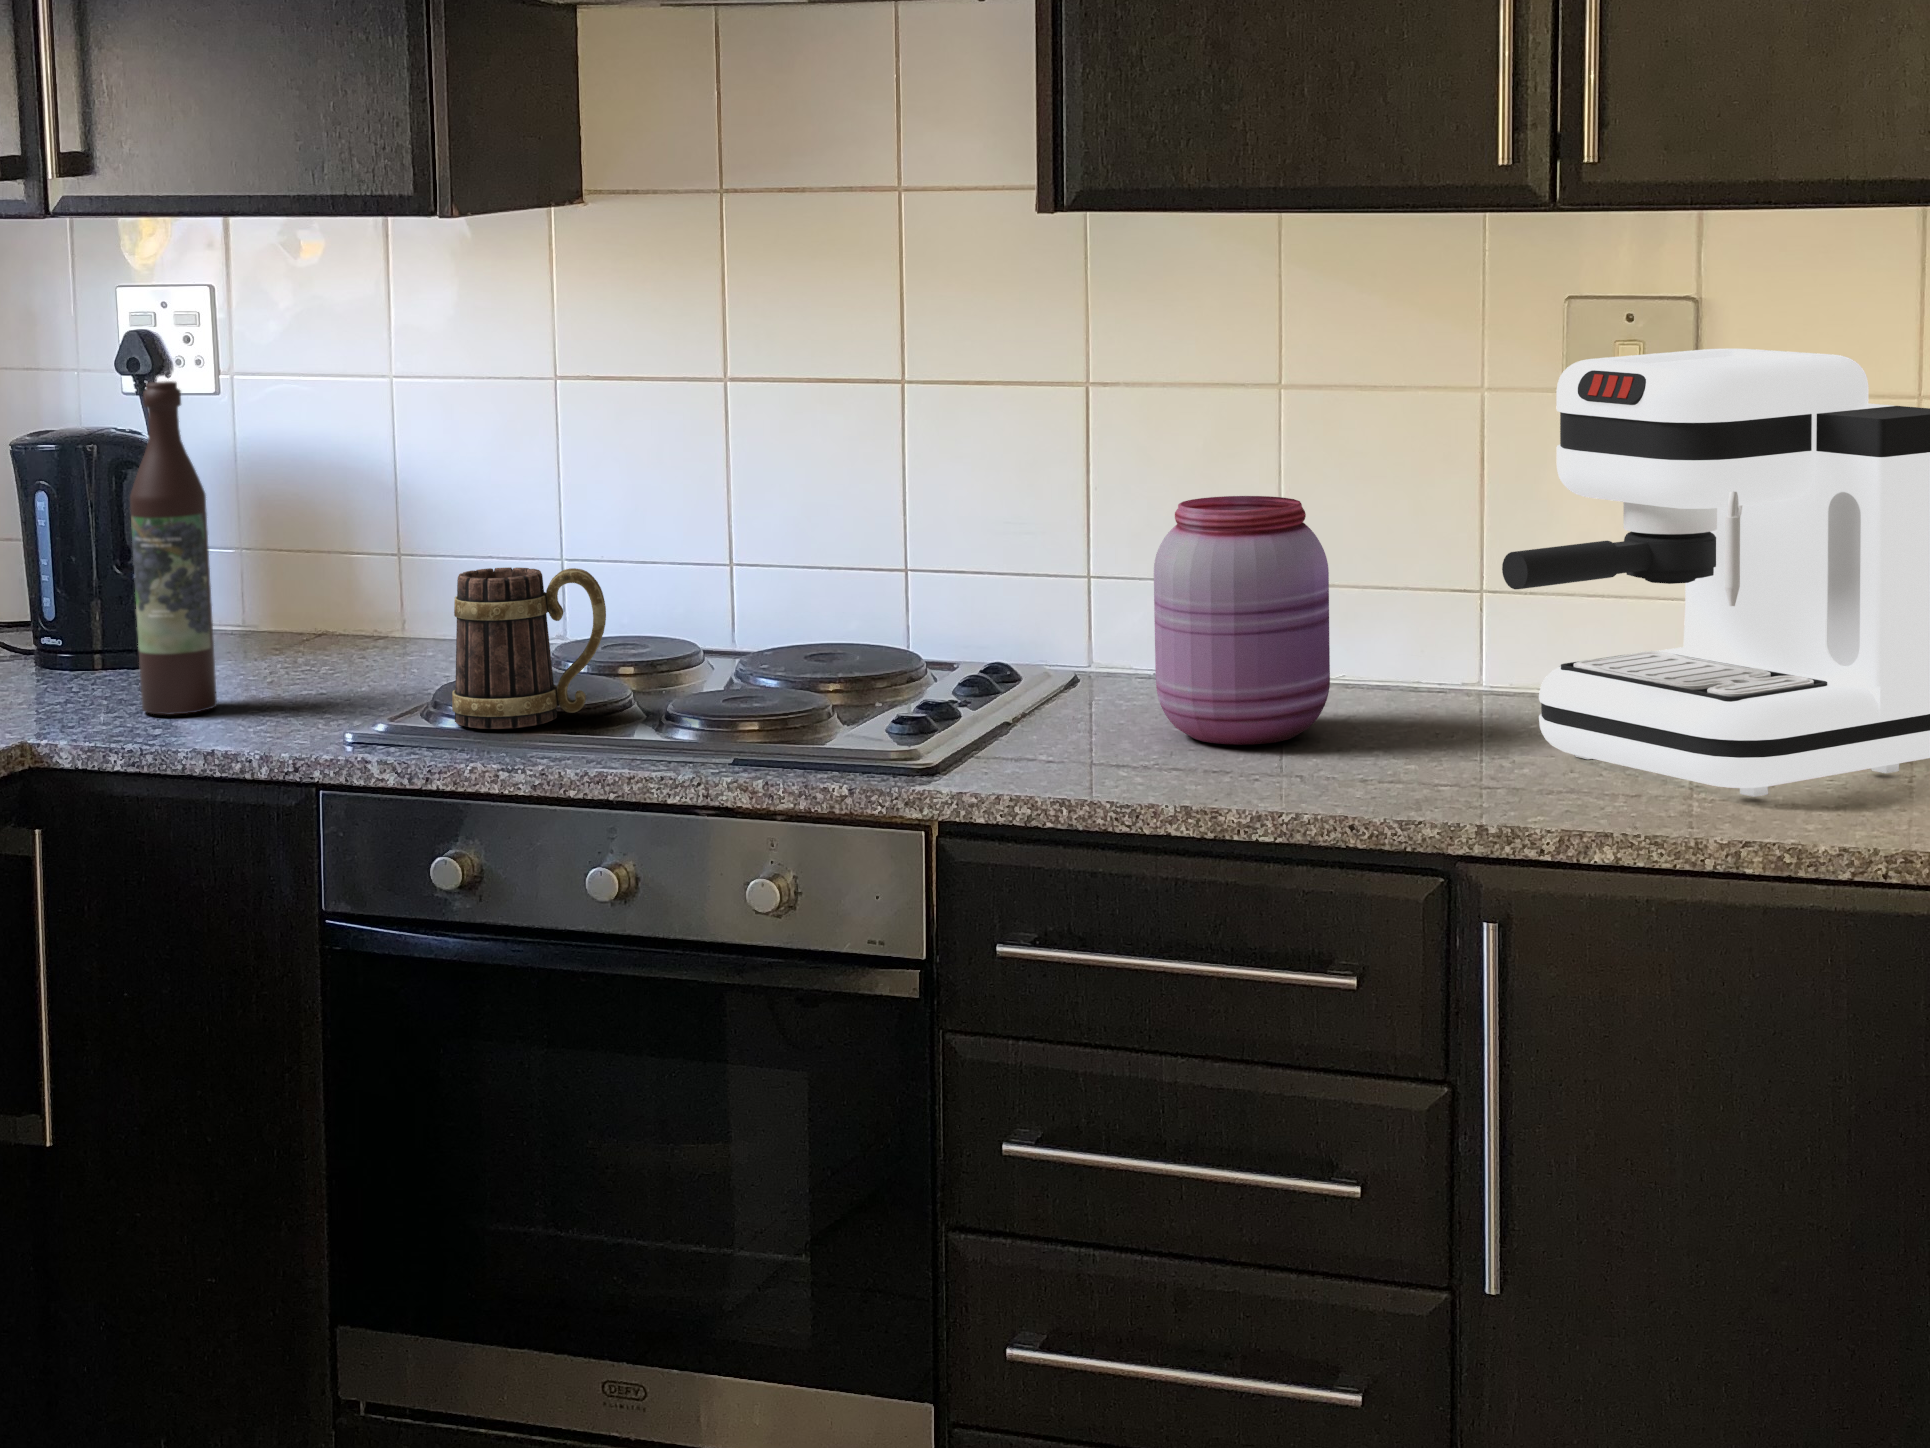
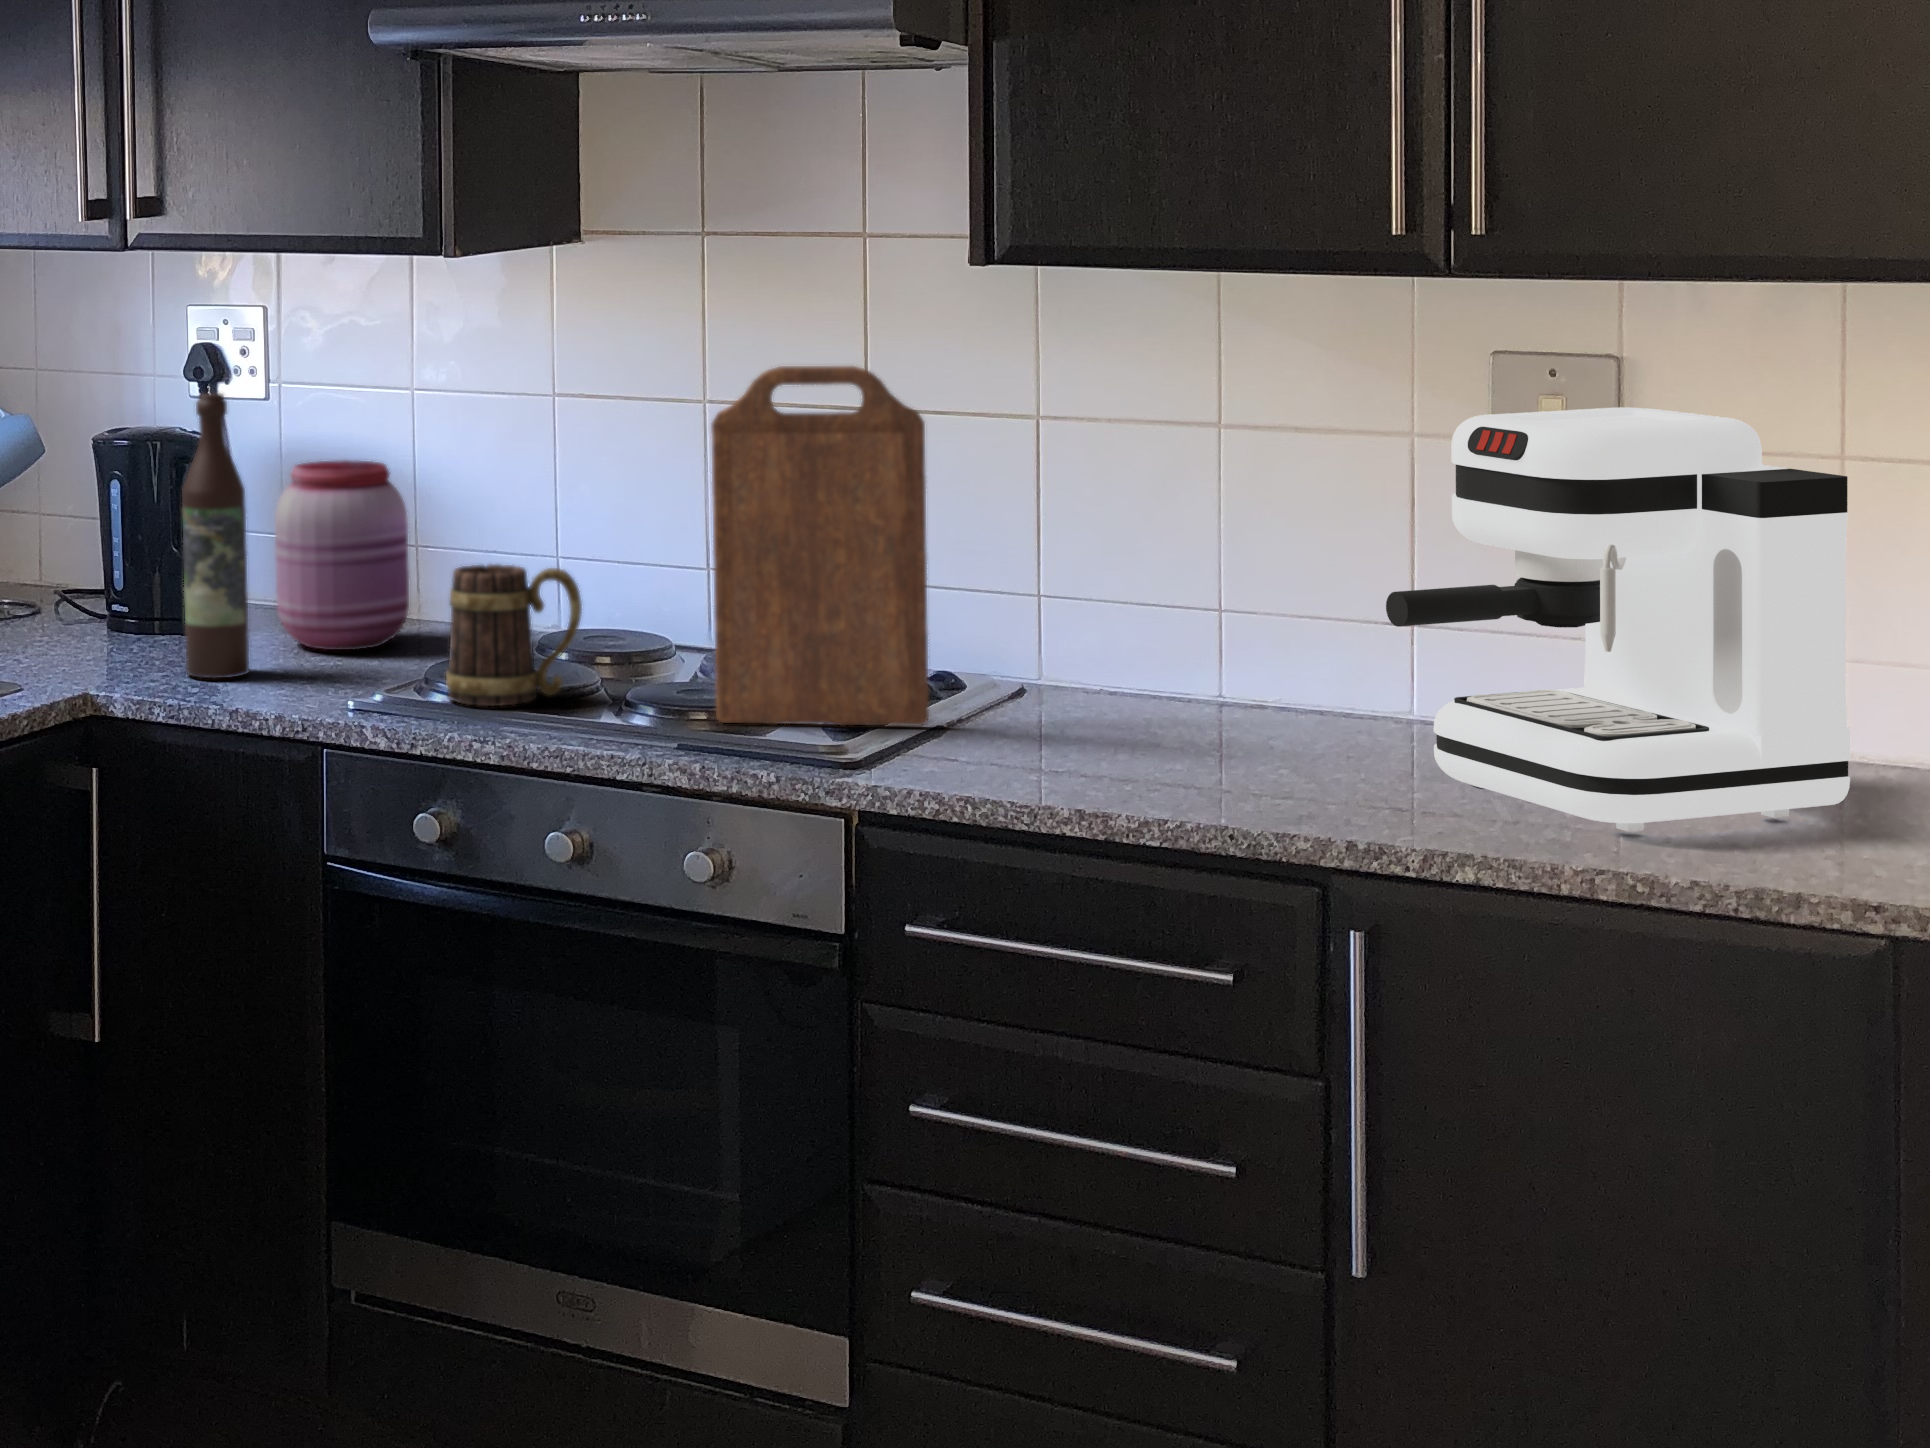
cutting board: none [753,327,997,734] -> present [711,366,929,726]
jar: present [1154,496,1330,745] -> present [275,460,409,650]

